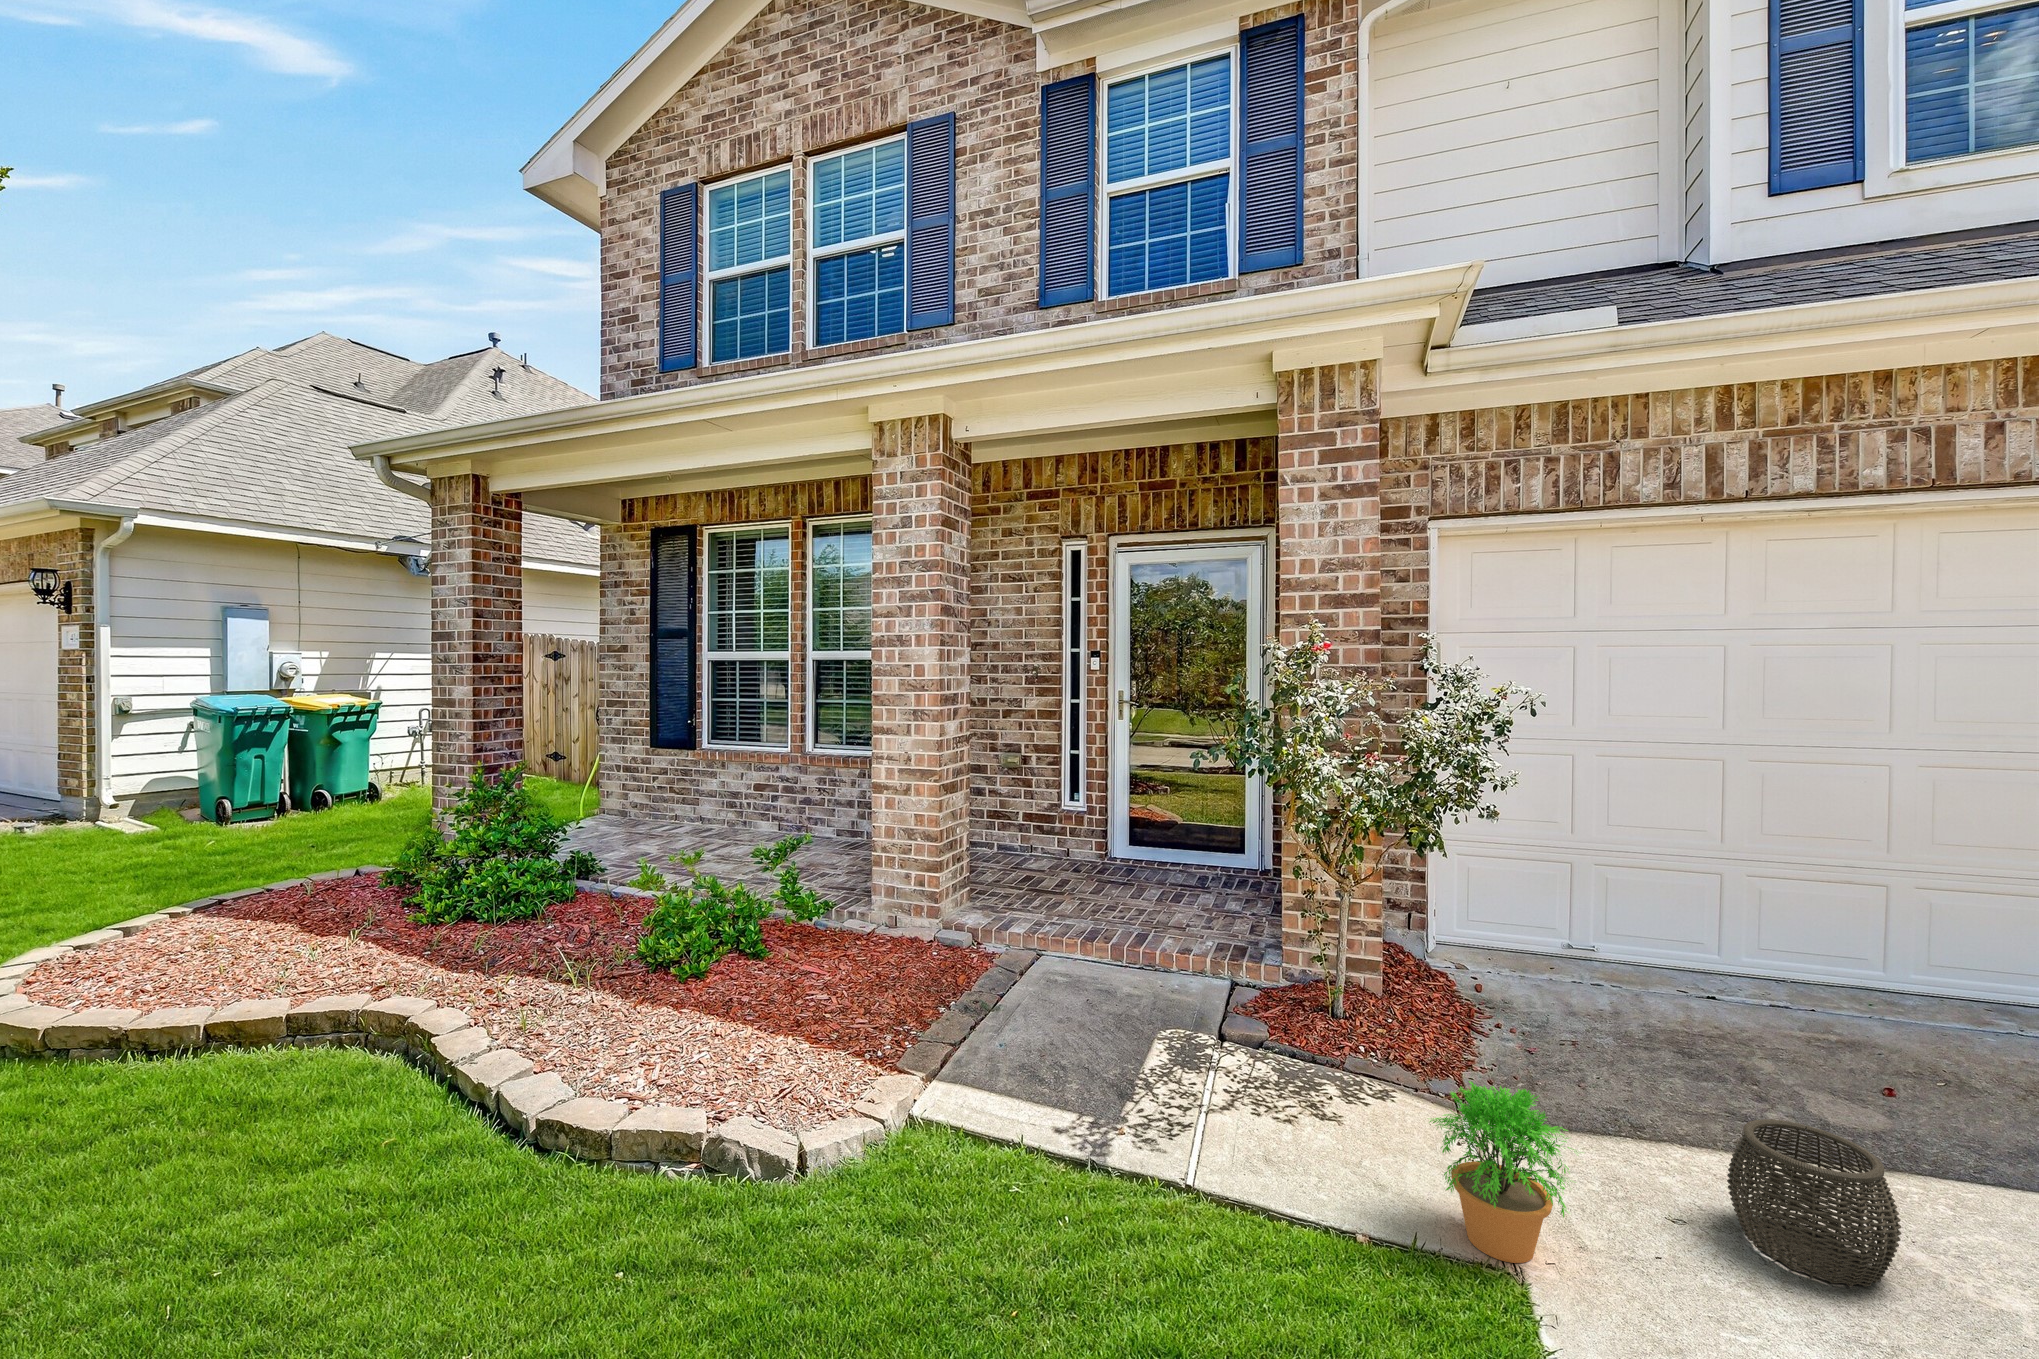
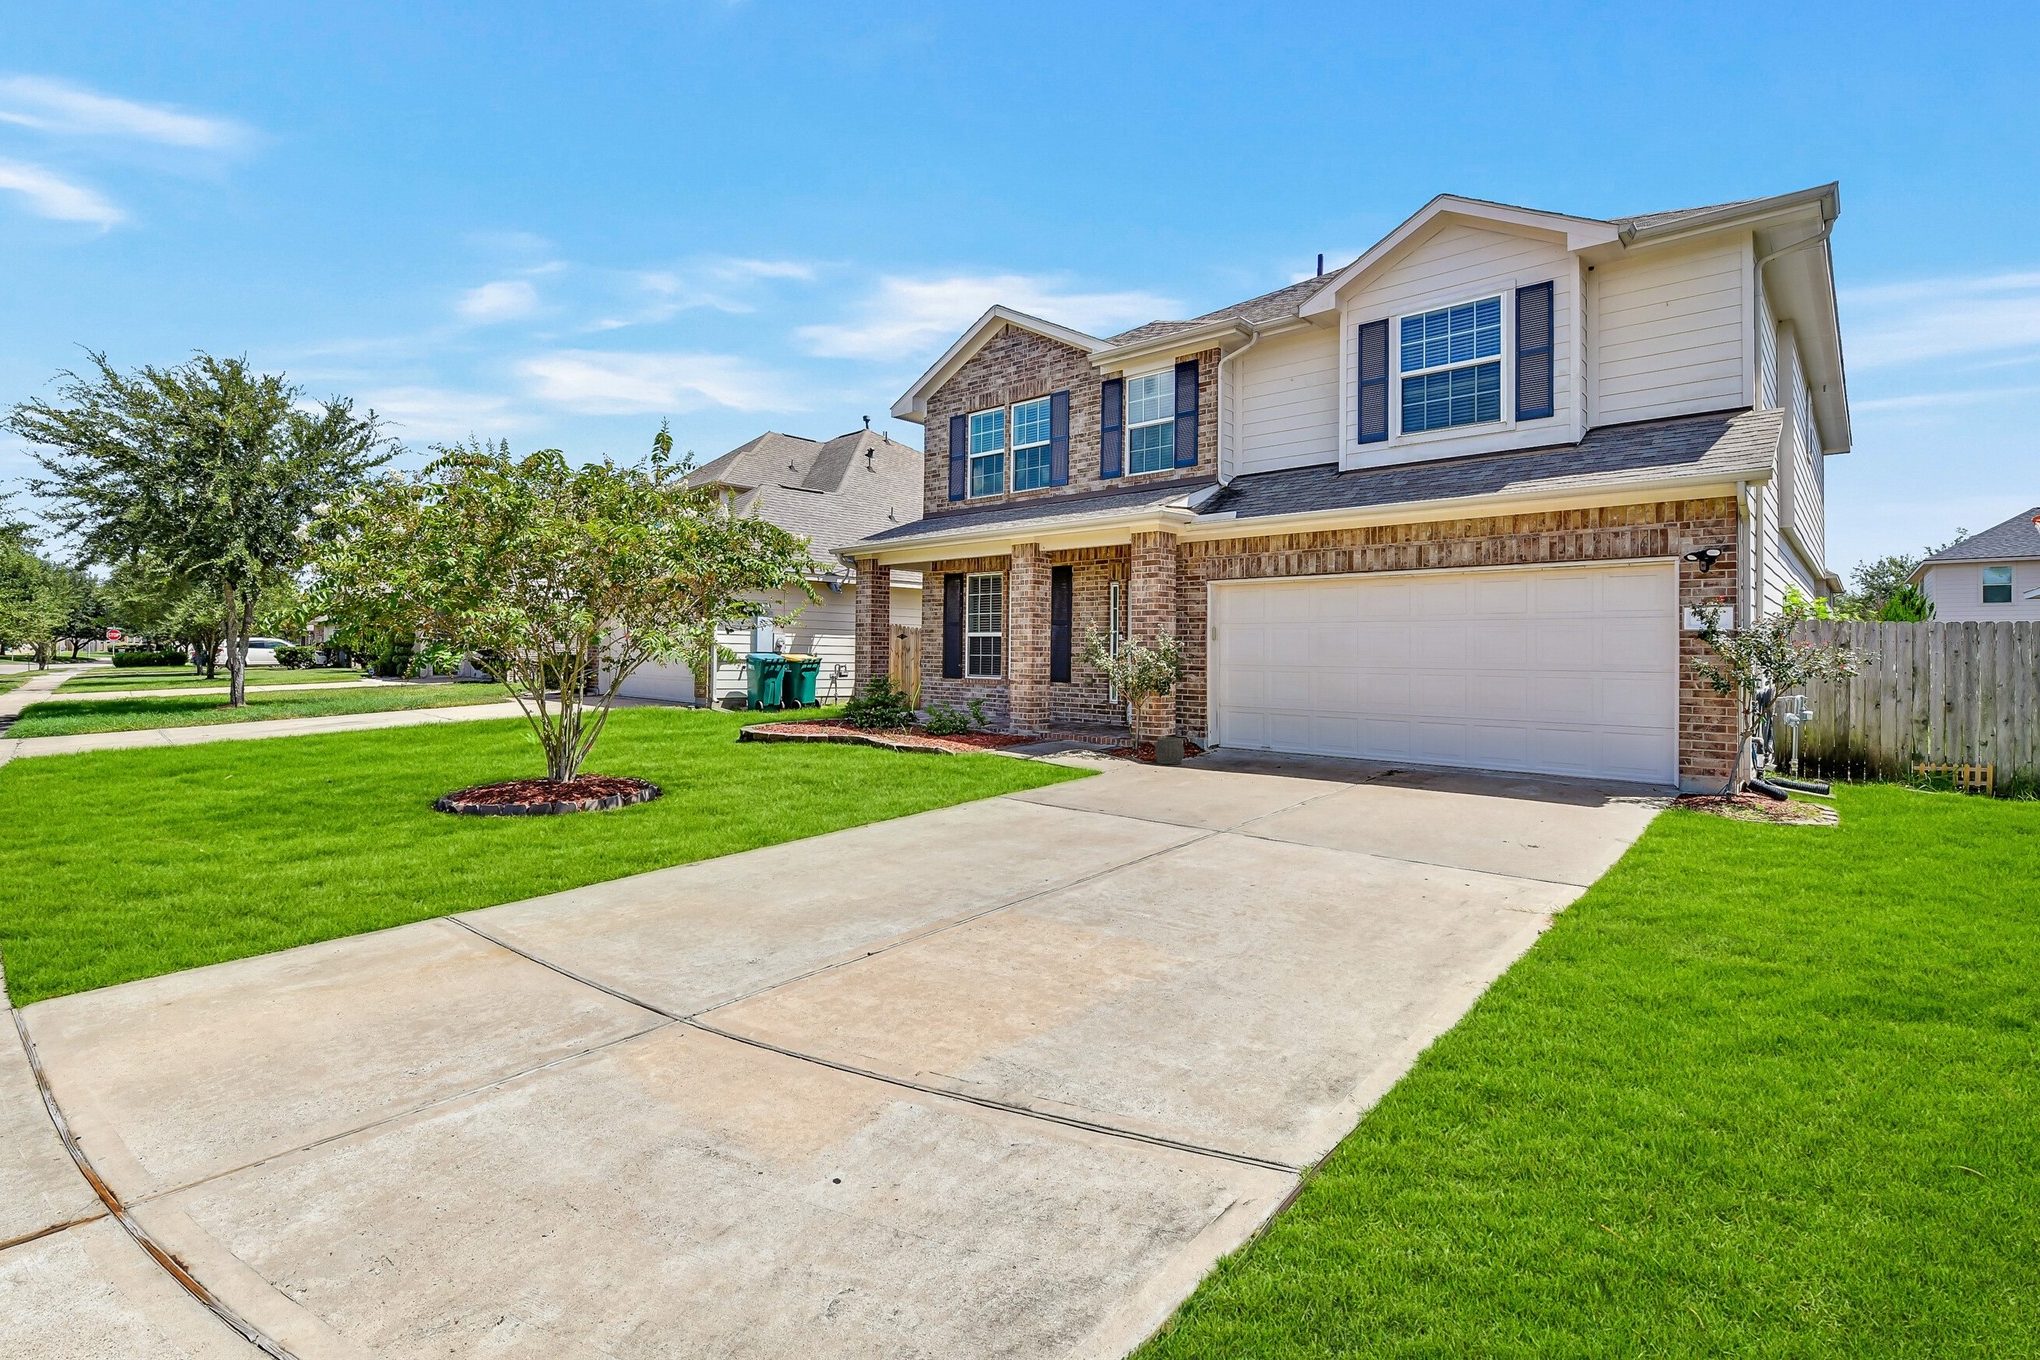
potted plant: present [1430,1081,1577,1263] -> none [1090,724,1116,760]

